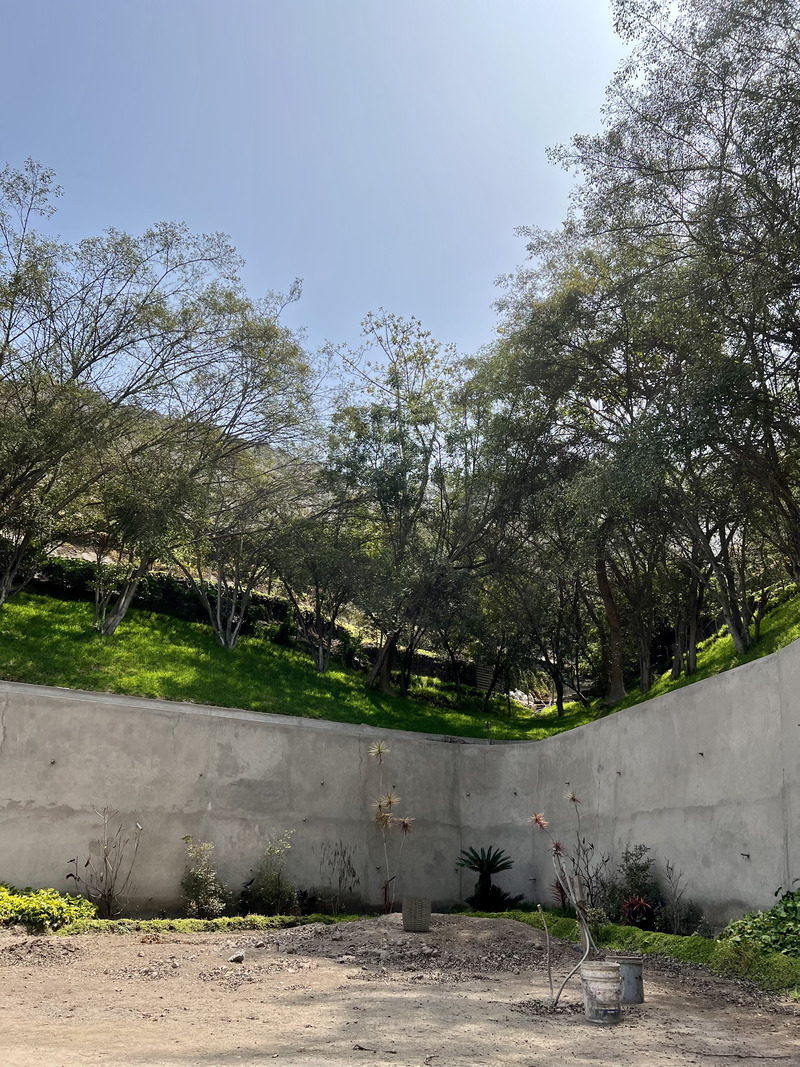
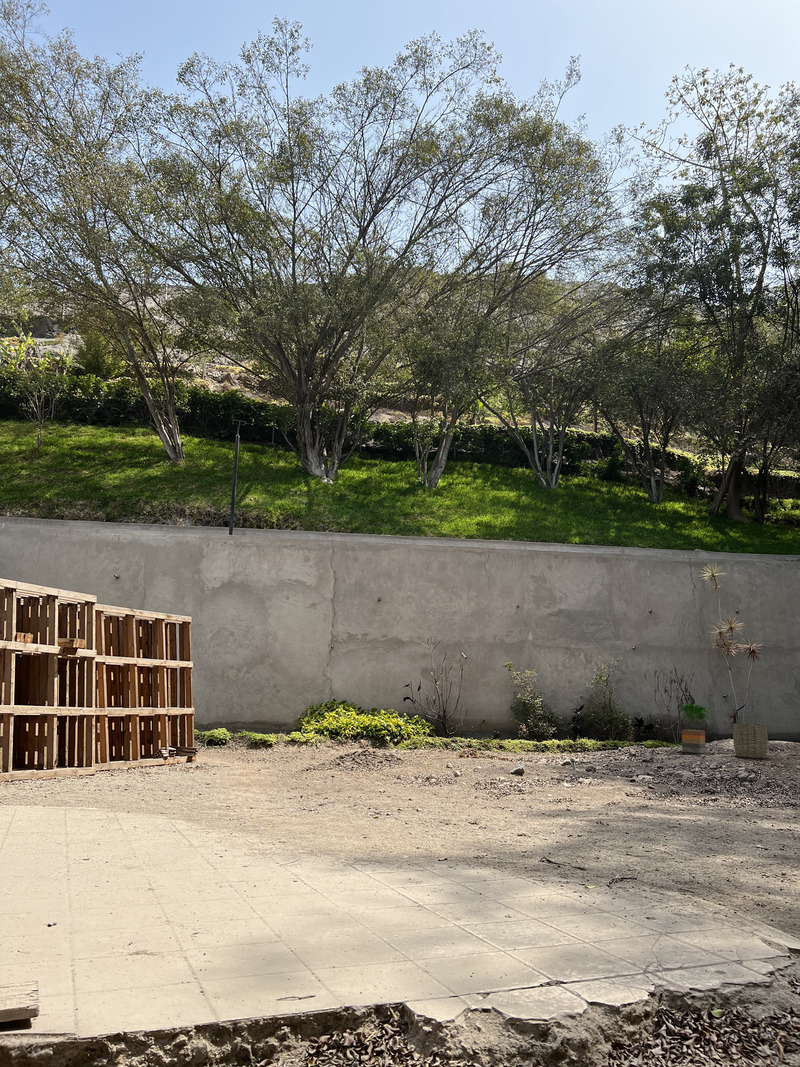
potted tree: none [355,878,384,928] -> present [680,704,710,753]

